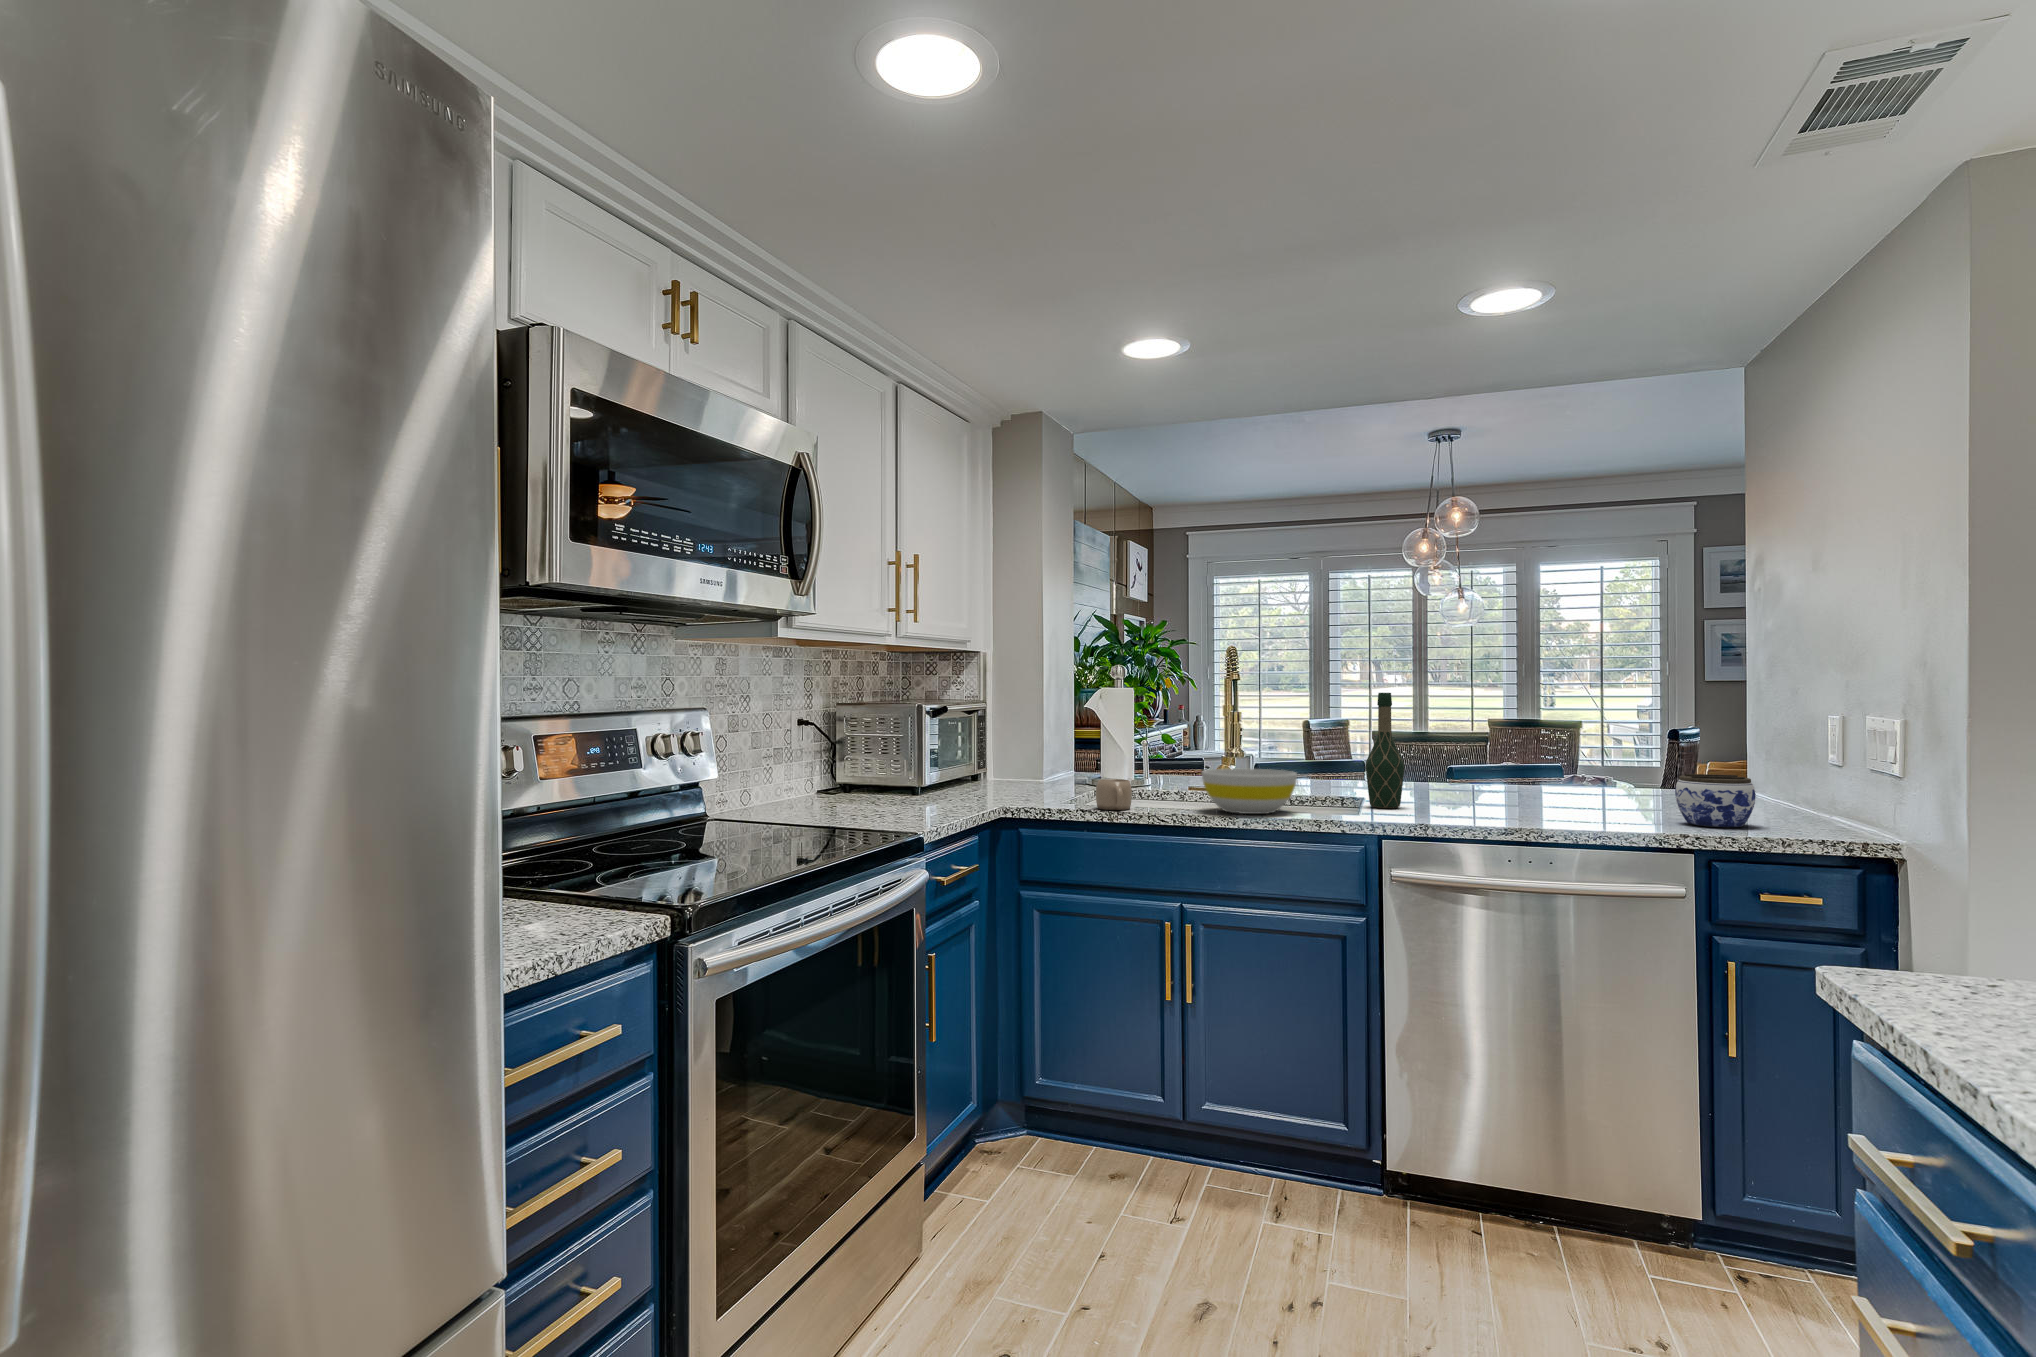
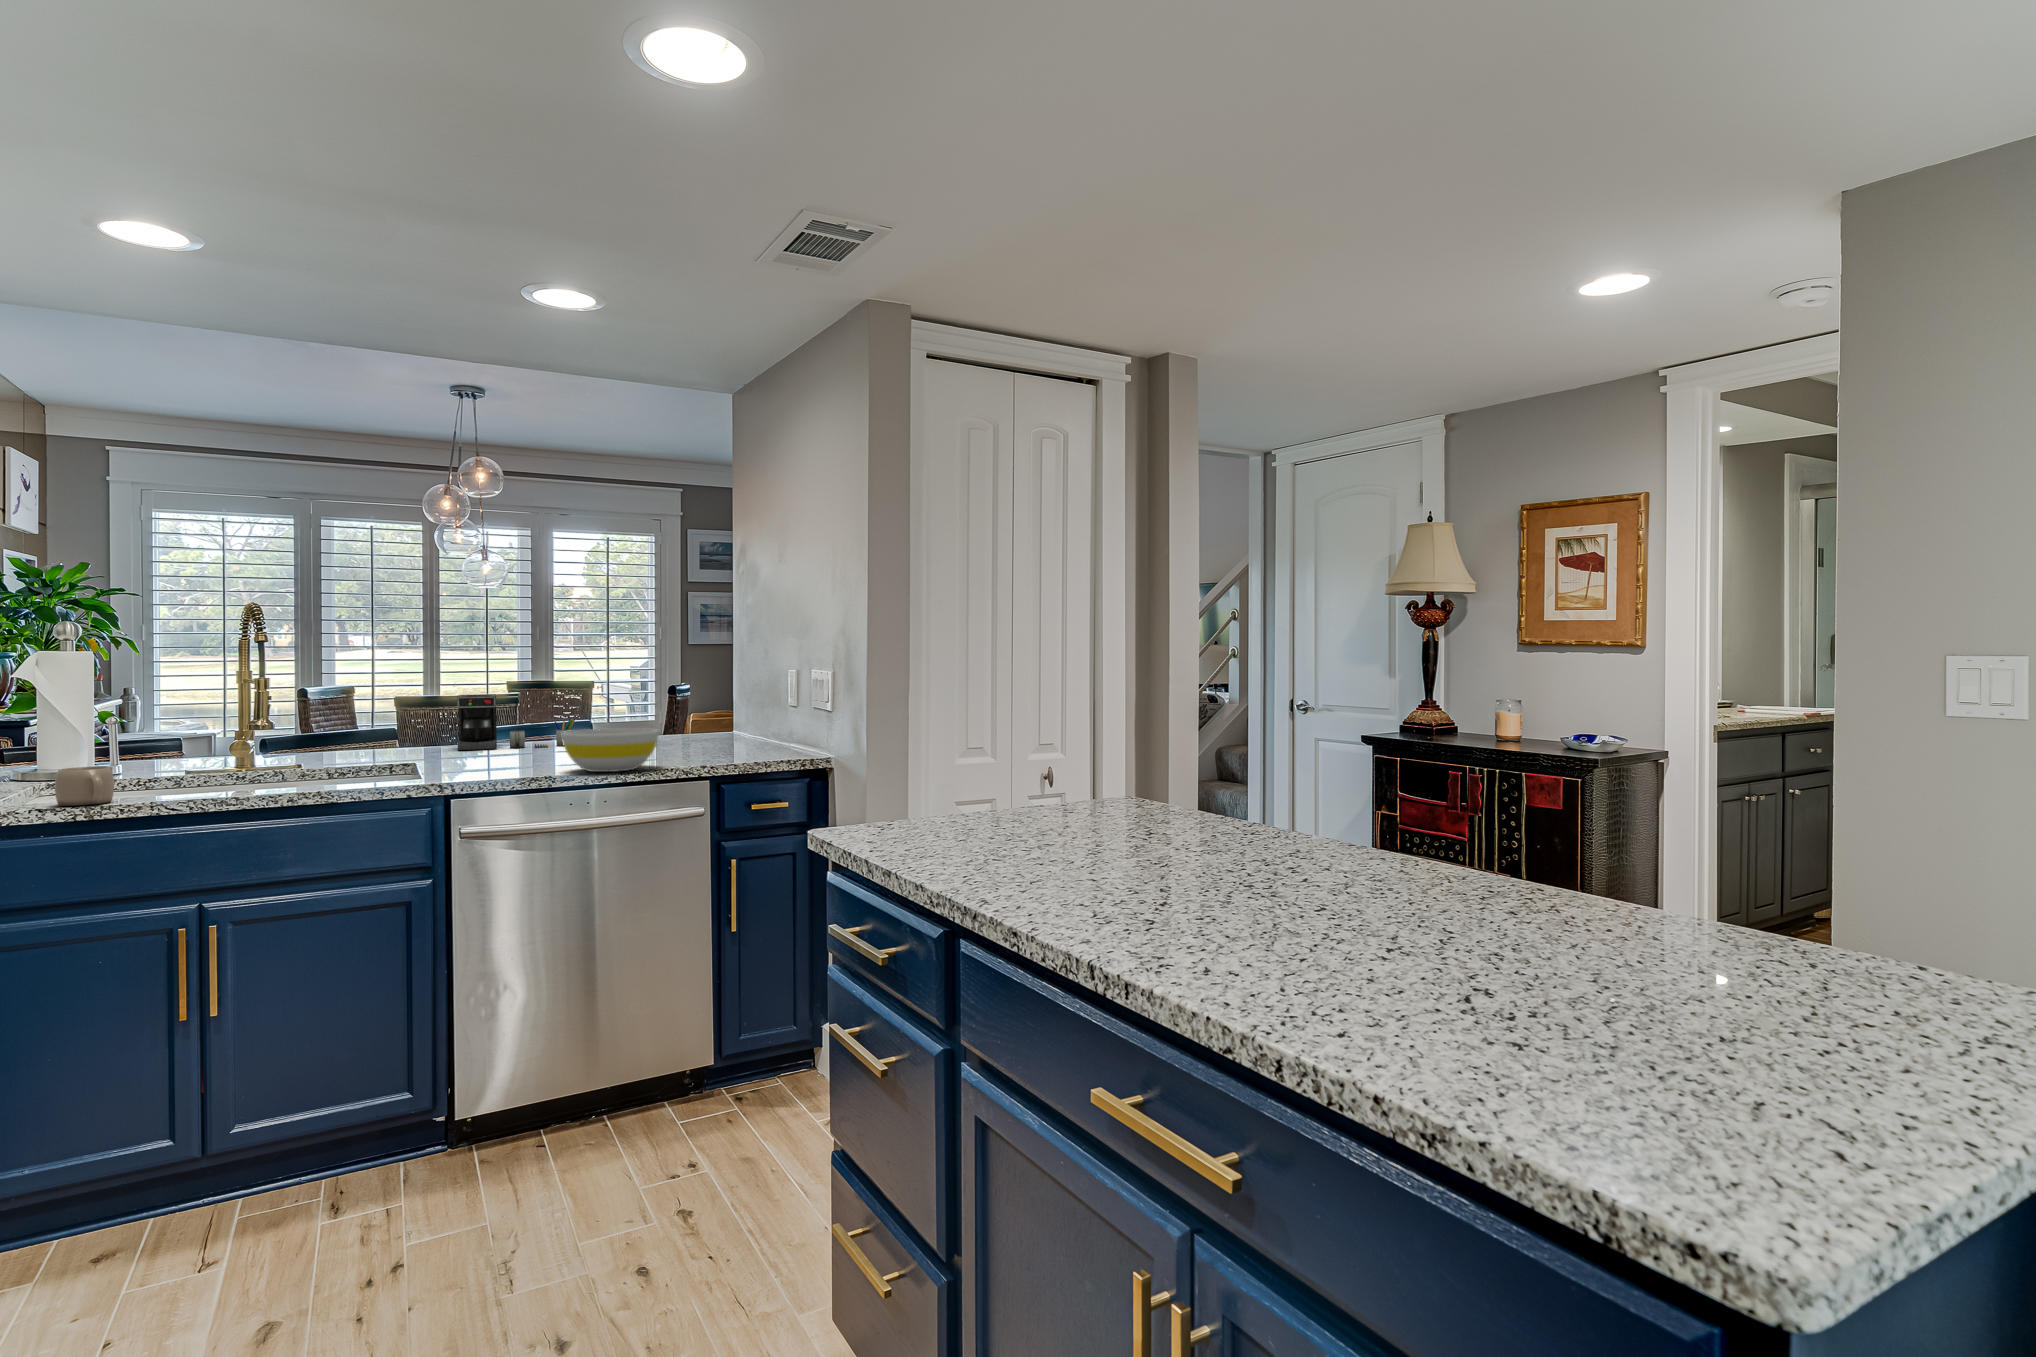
wine bottle: present [1365,693,1404,808] -> none [417,657,459,772]
coffee maker: none [1416,732,1539,792] -> present [457,694,575,750]
bowl: present [1202,769,1297,814] -> present [562,728,659,772]
jar: present [1675,774,1756,827] -> none [695,719,750,761]

